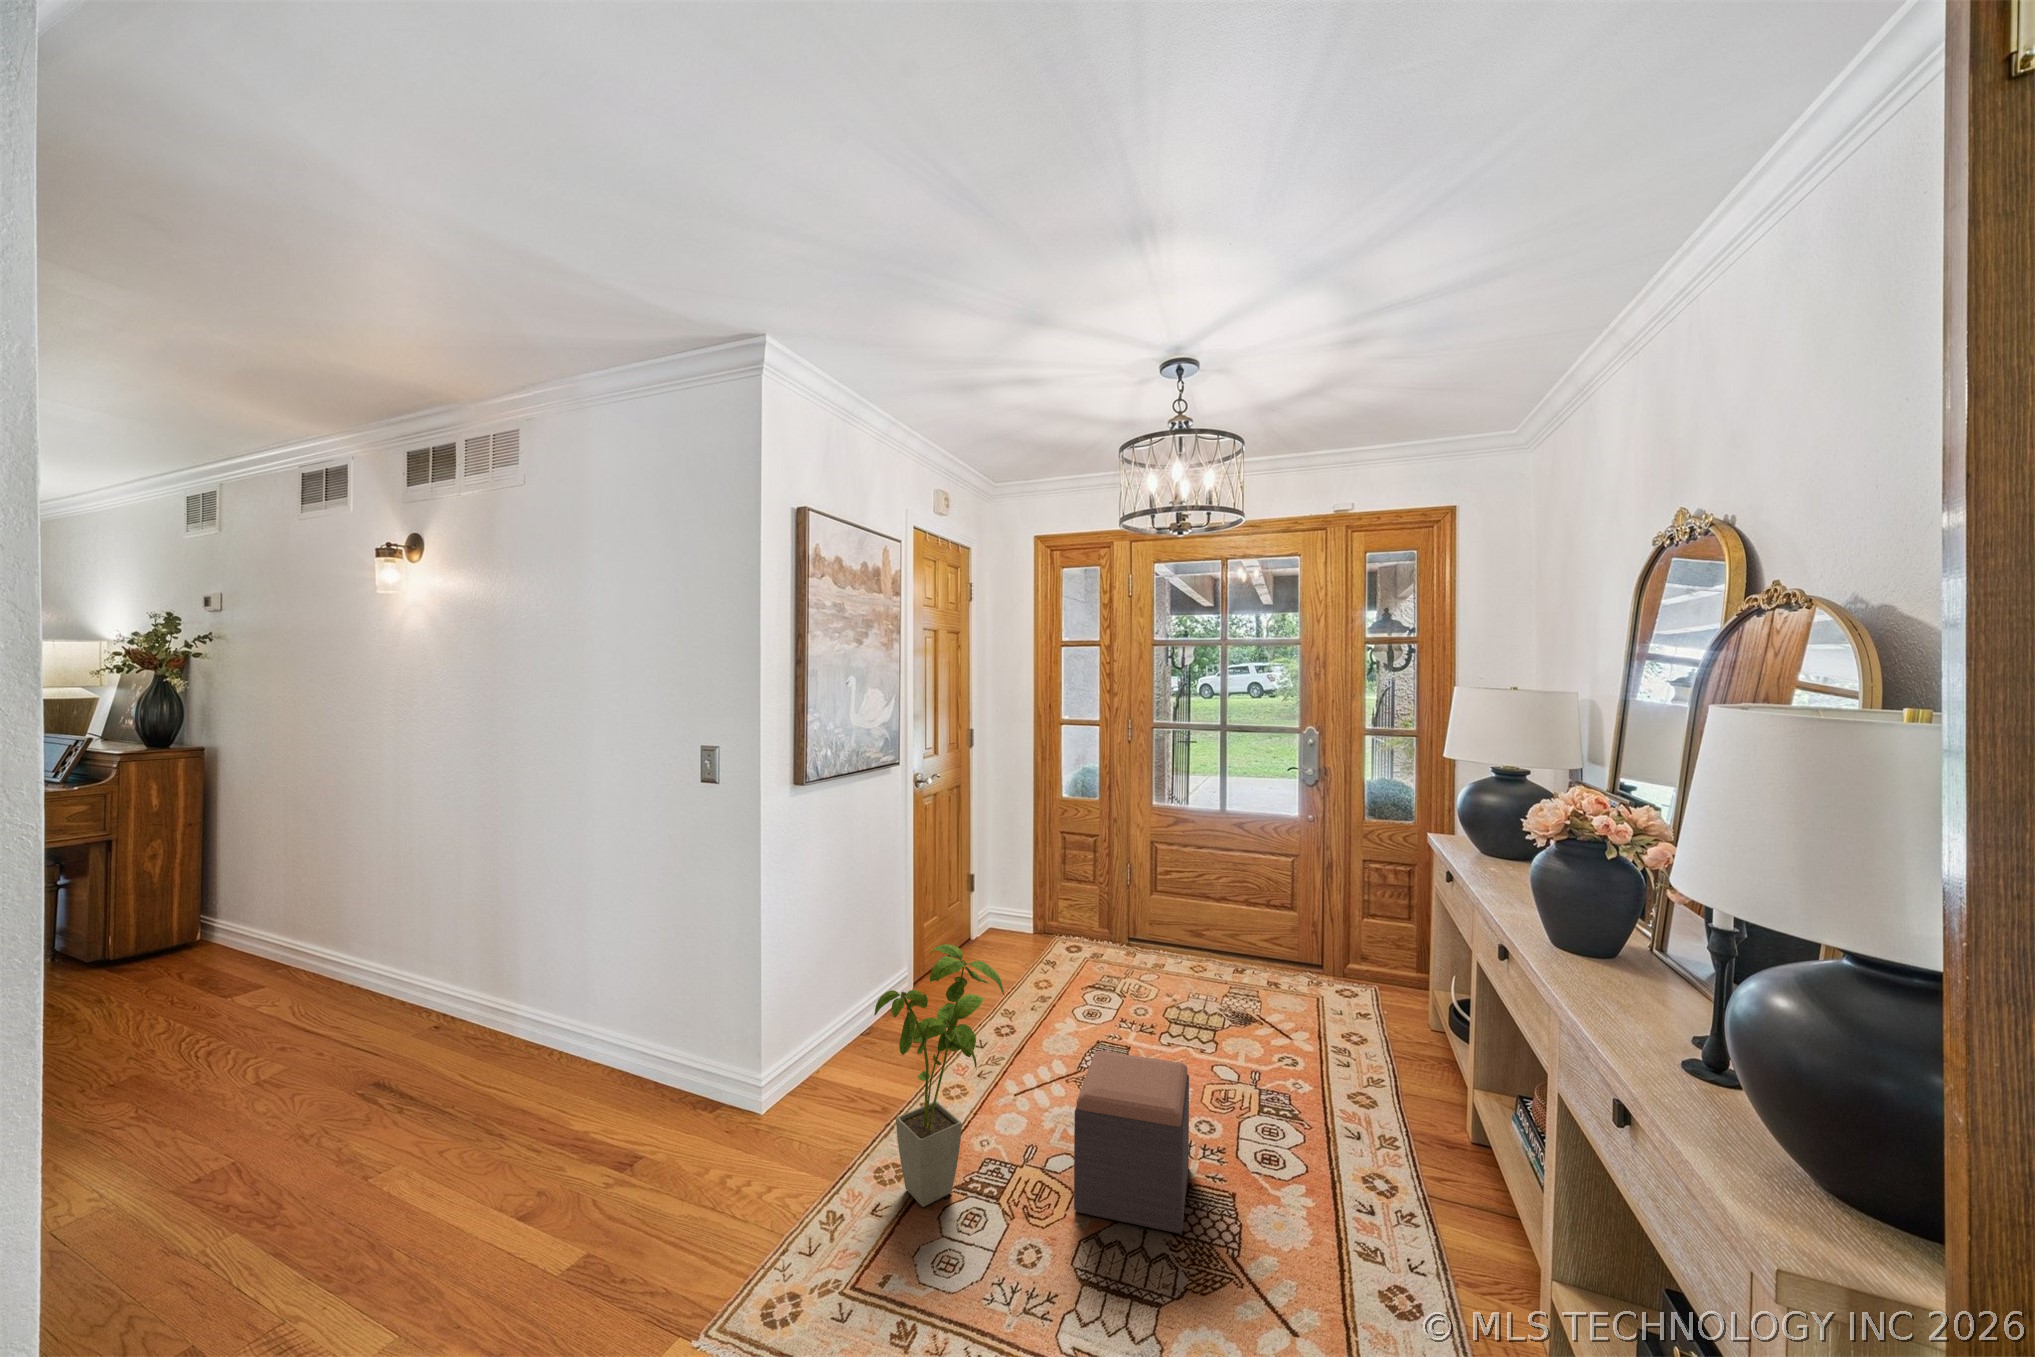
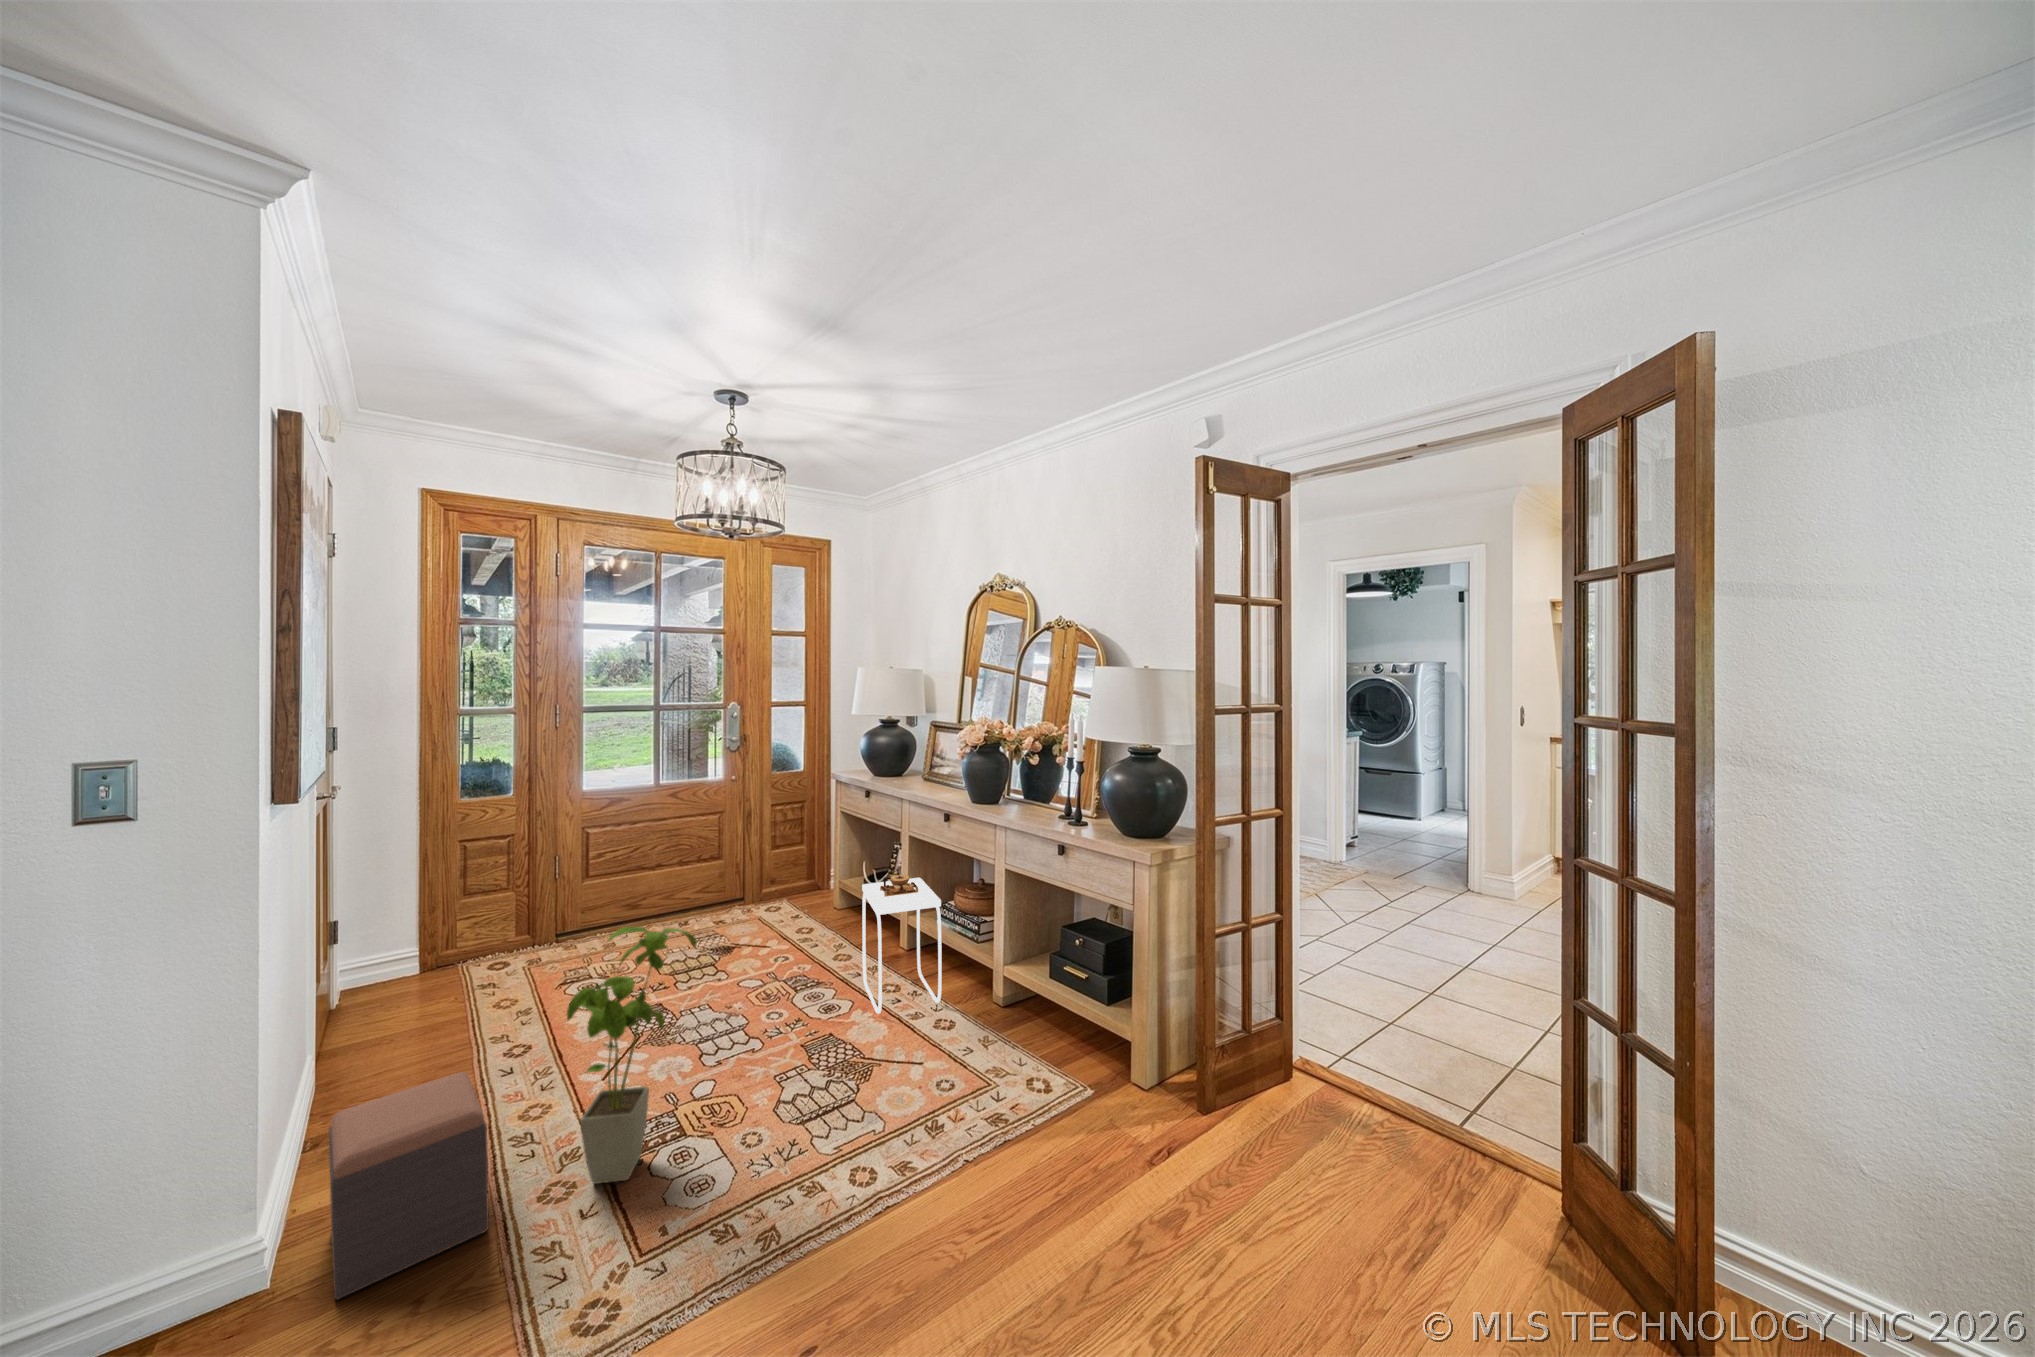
side table: none [1312,1004,1450,1256] -> present [862,875,942,1014]
footstool: present [1074,1051,1189,1234] -> present [329,1072,489,1299]

